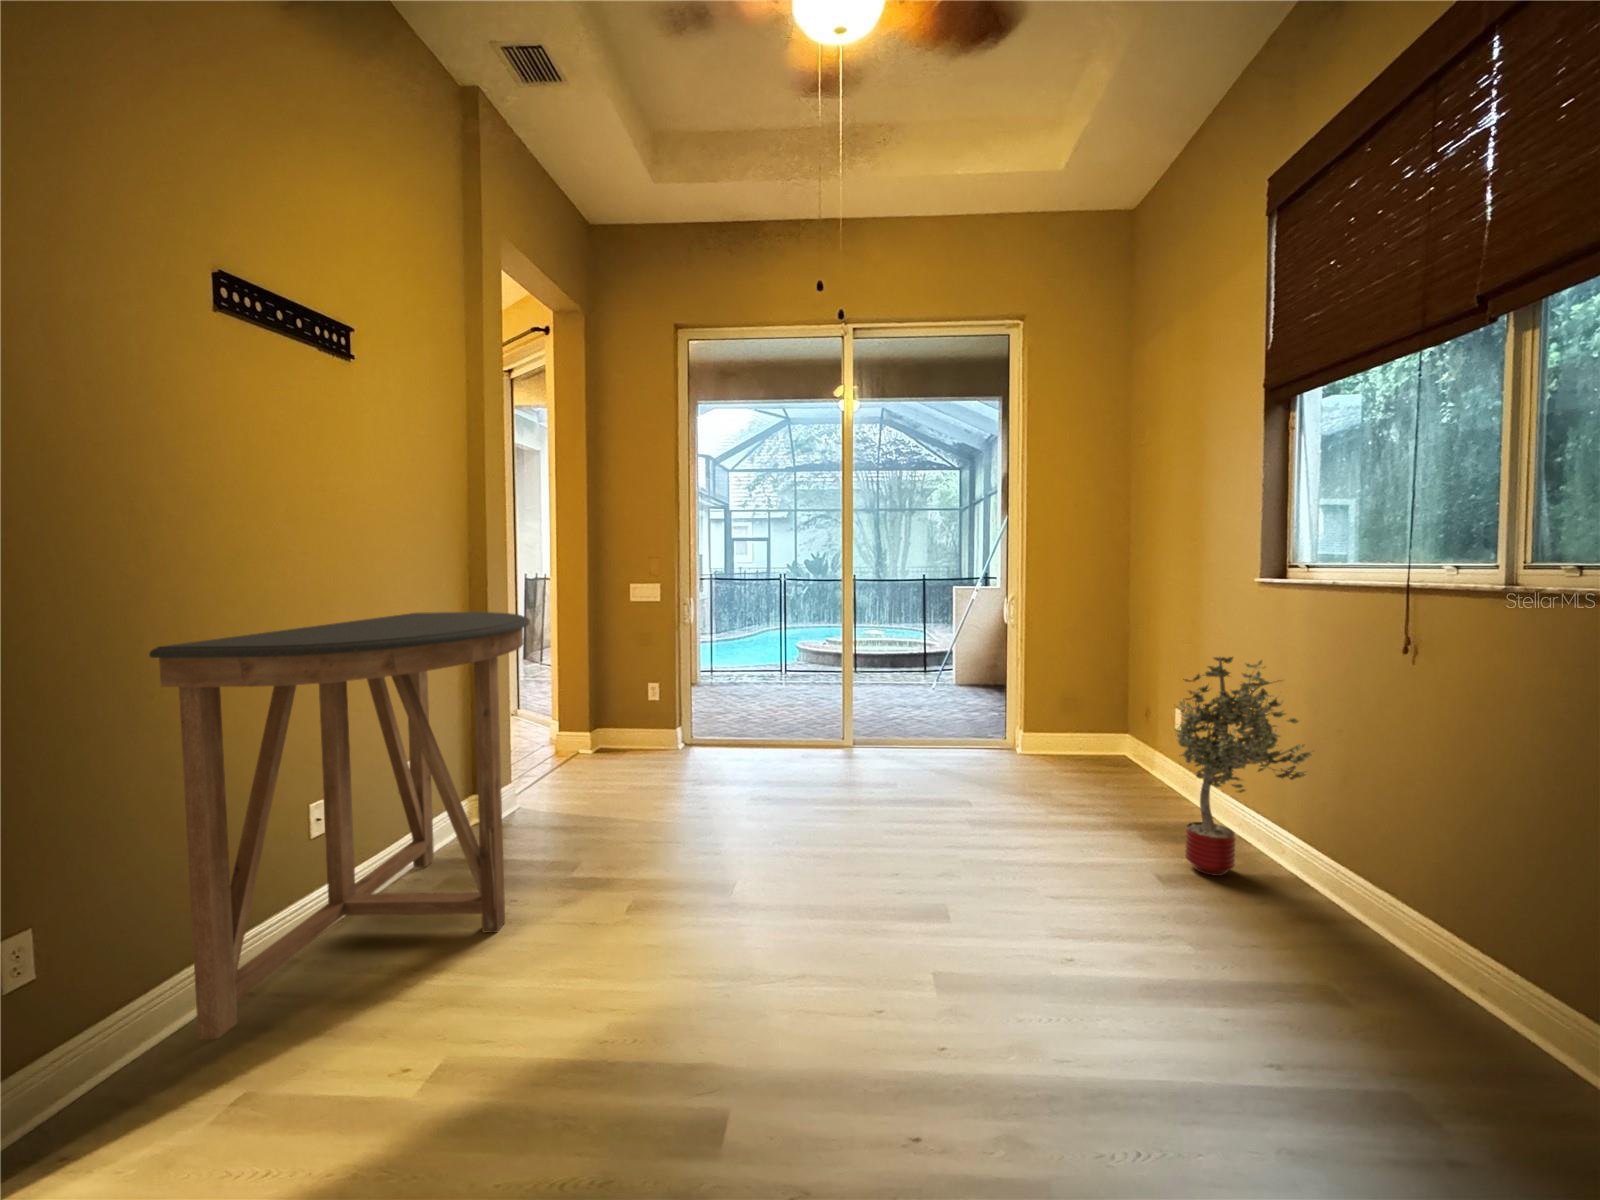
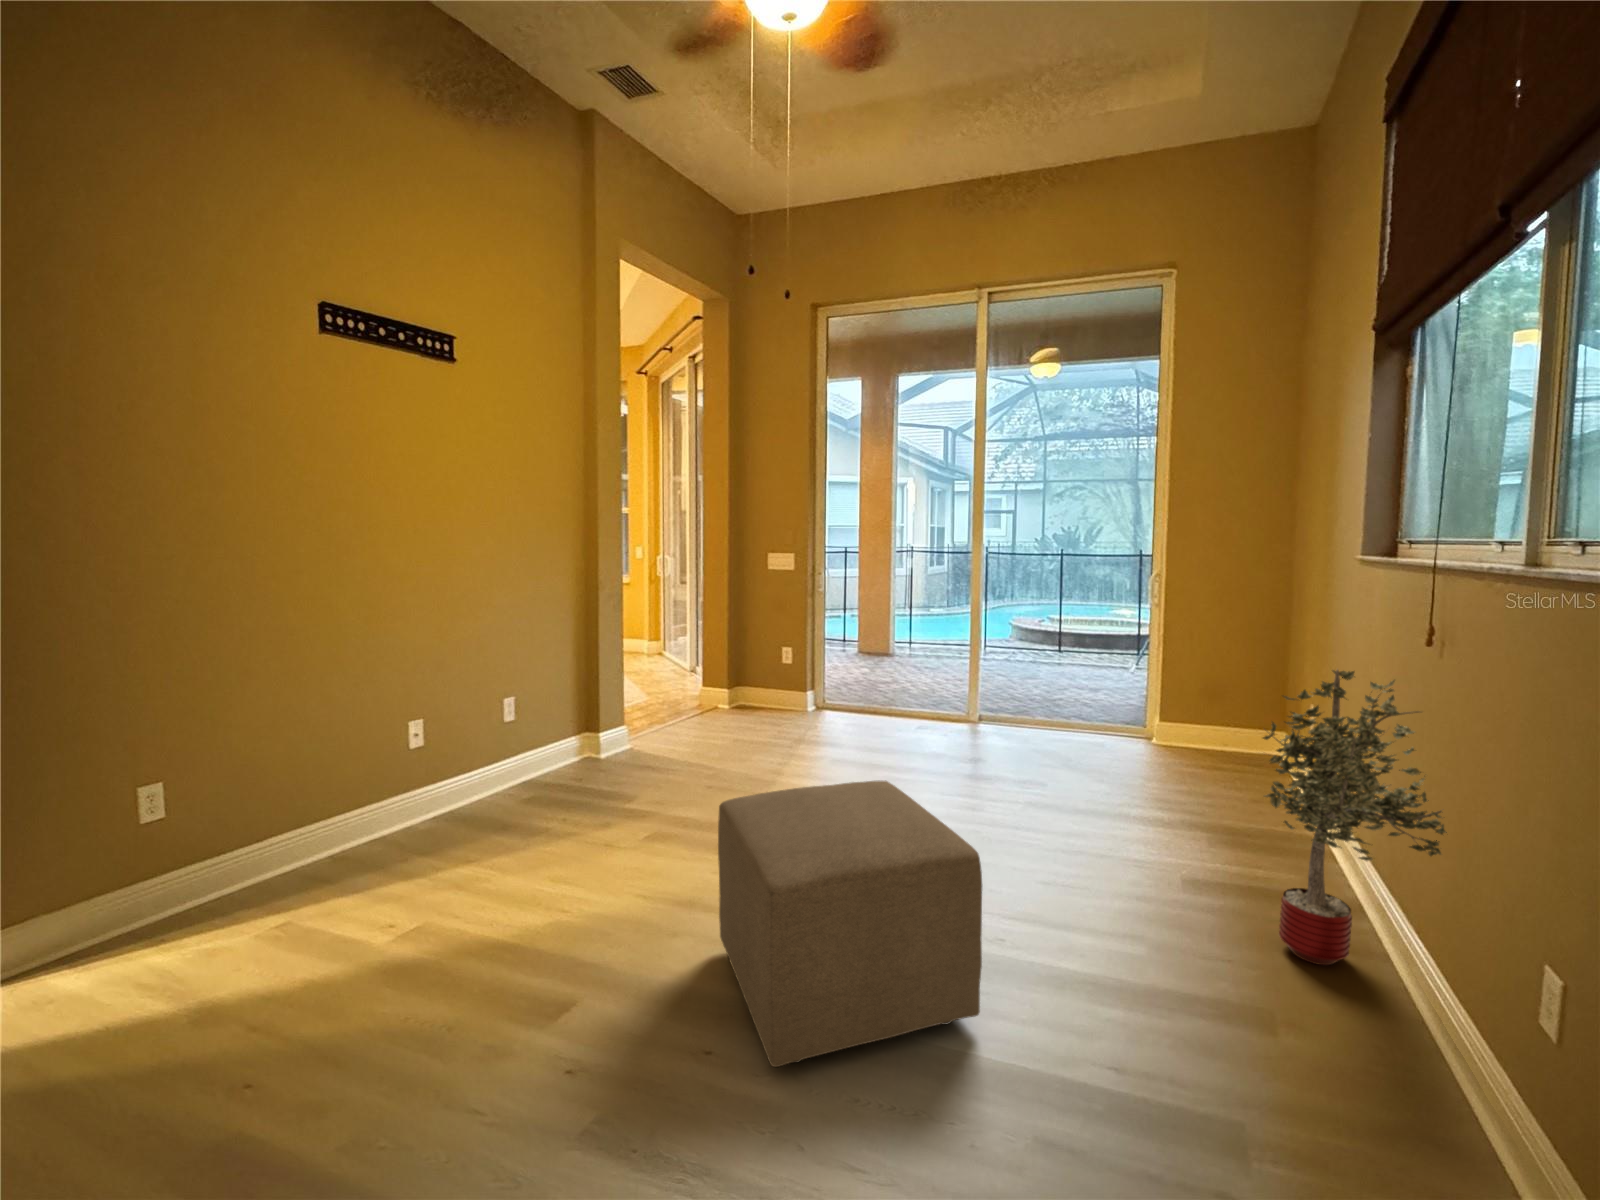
console table: present [149,612,530,1039] -> none [255,572,583,882]
ottoman: none [811,785,1076,1061] -> present [718,781,982,1067]

